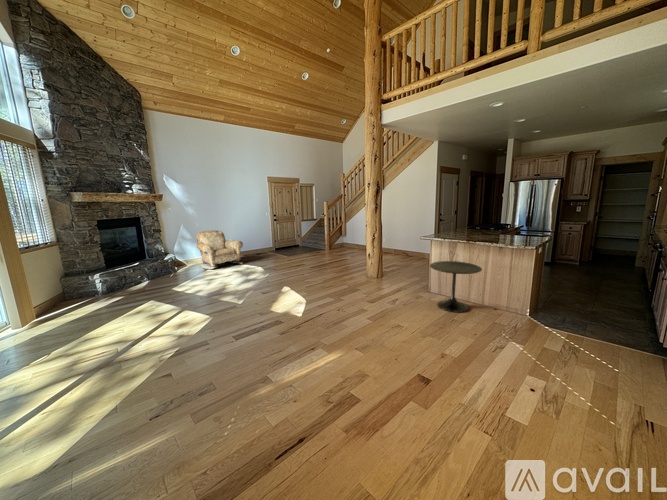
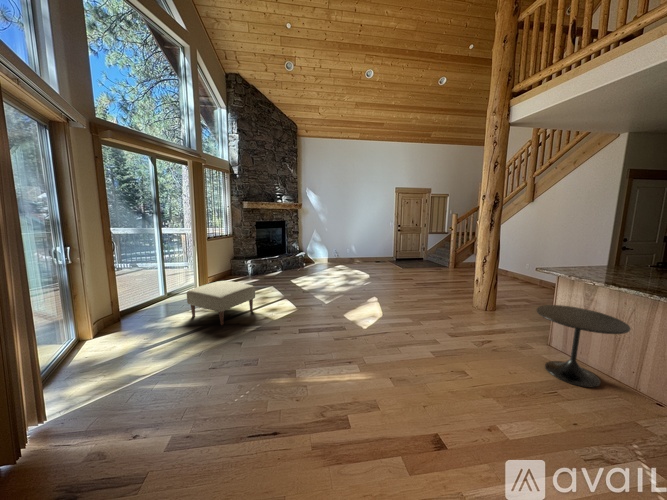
armchair: present [196,230,243,269] -> none [323,236,359,269]
ottoman: none [31,303,152,370] -> present [187,281,255,325]

